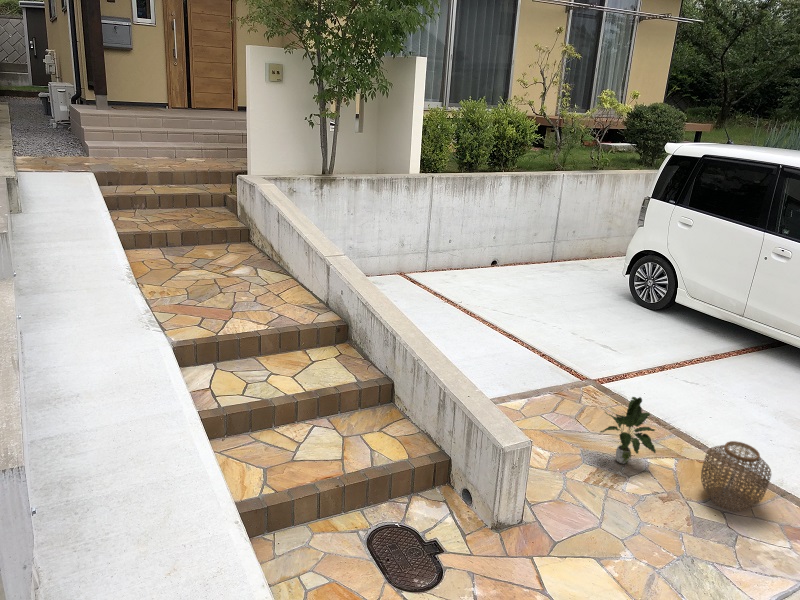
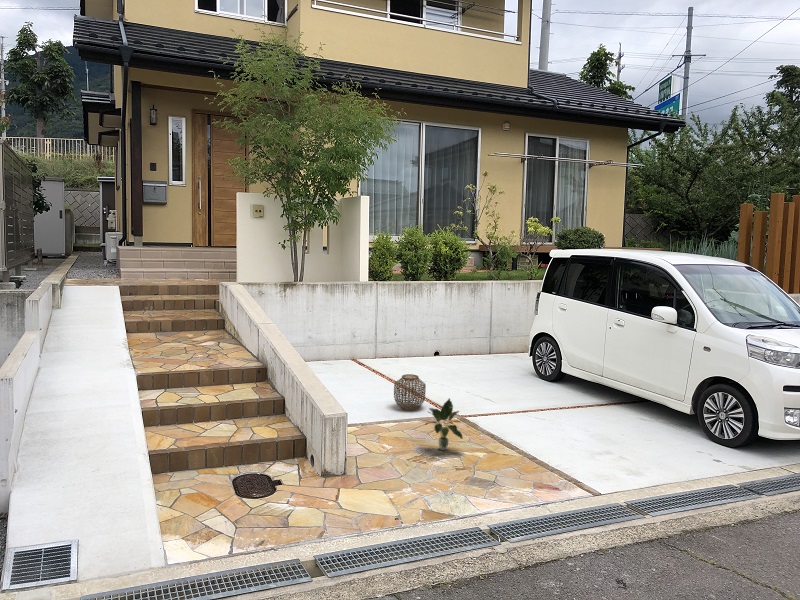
woven basket: present [701,441,771,511] -> present [394,374,426,411]

